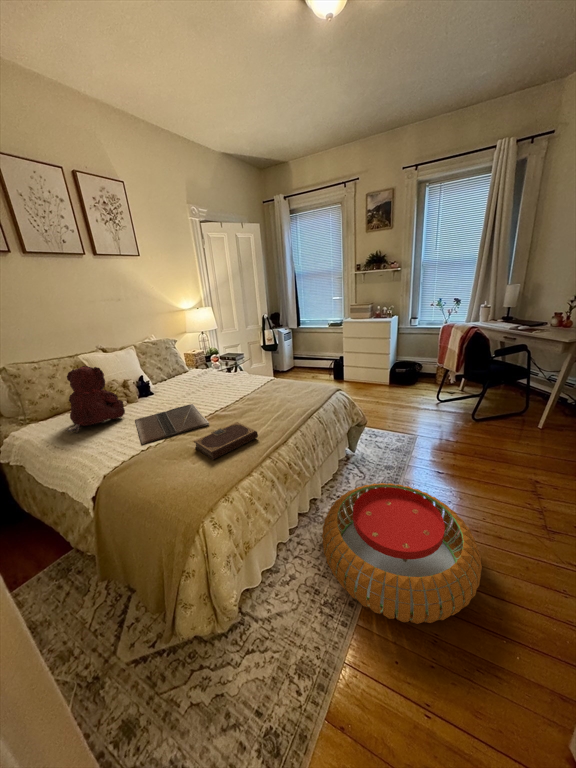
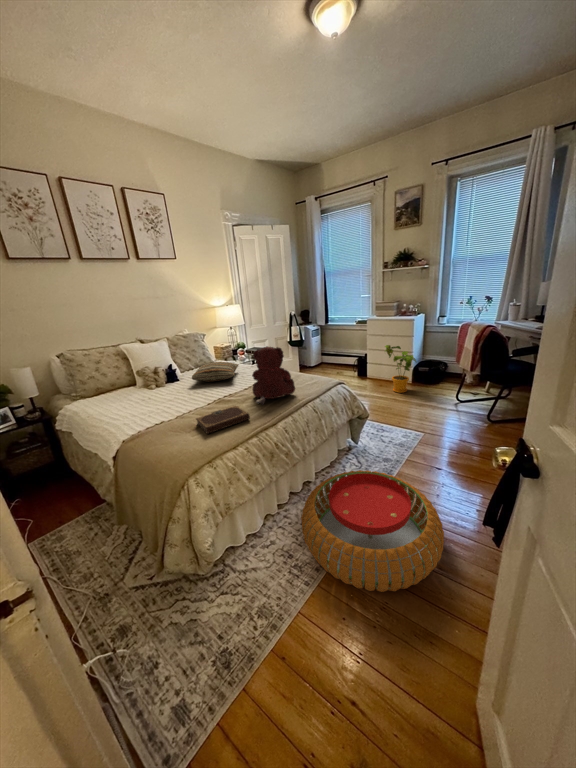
house plant: none [365,348,397,395] -> present [385,345,416,393]
teddy bear: present [67,366,125,433] -> present [252,346,295,404]
pillow: none [172,371,223,394] -> present [192,362,238,381]
laptop: present [135,404,209,444] -> none [157,389,215,419]

